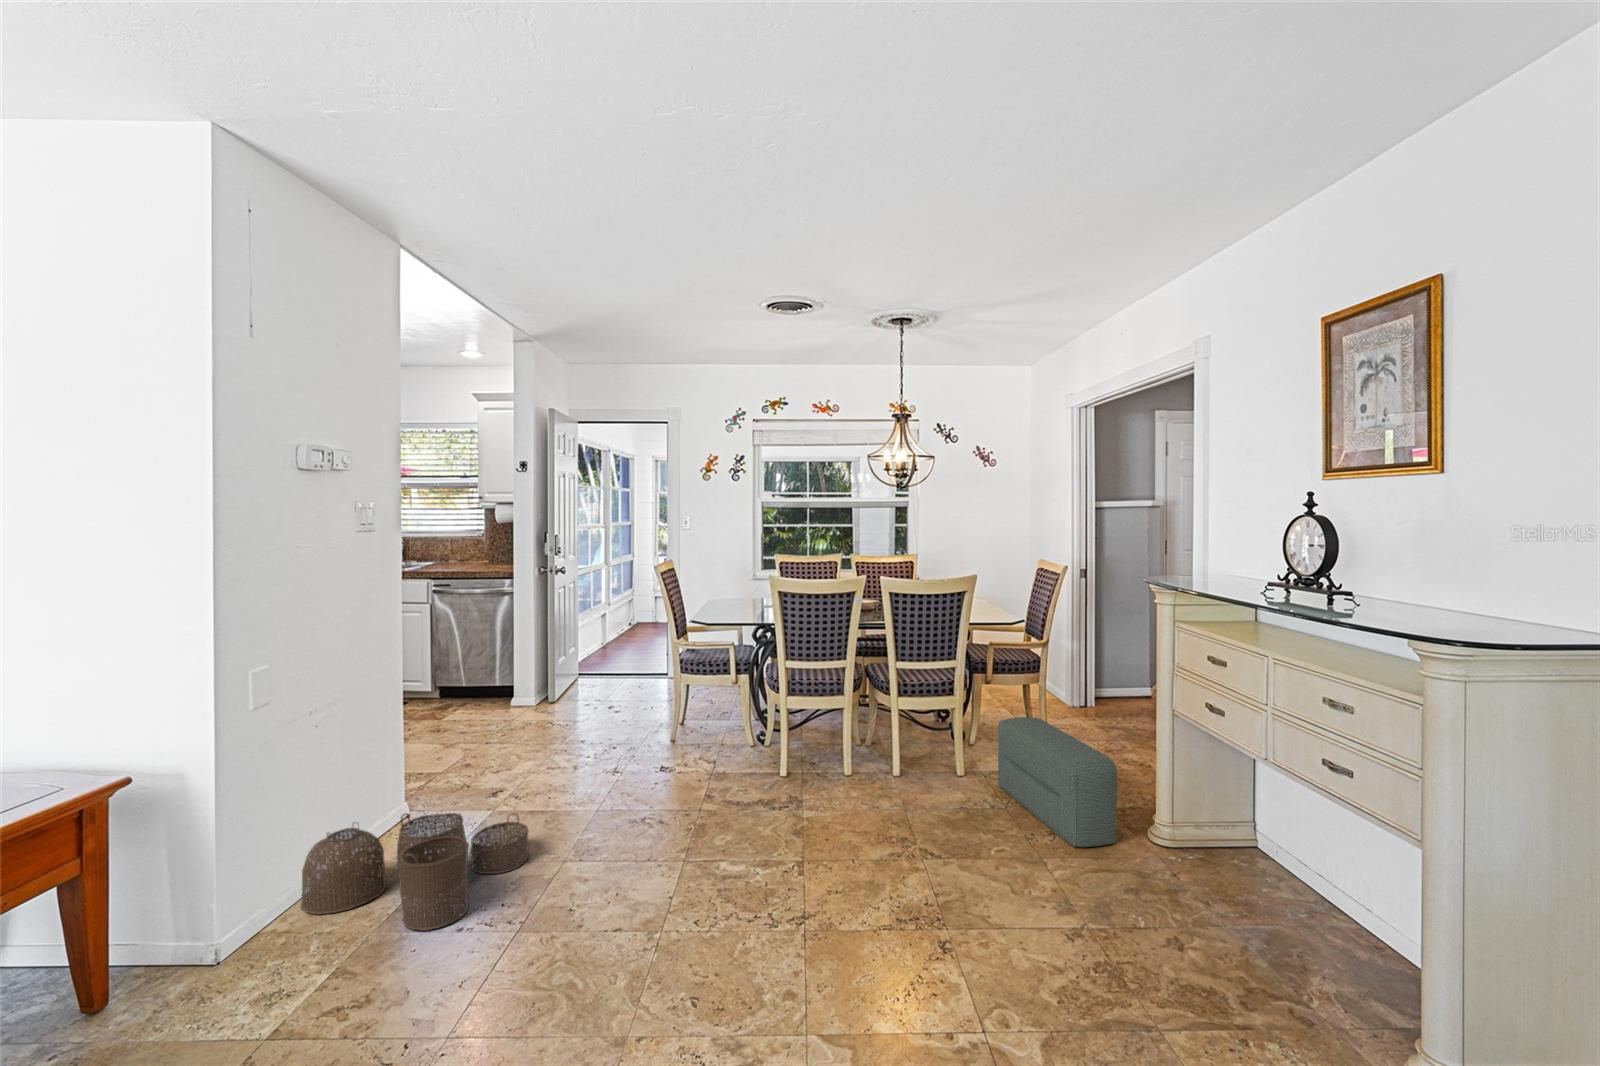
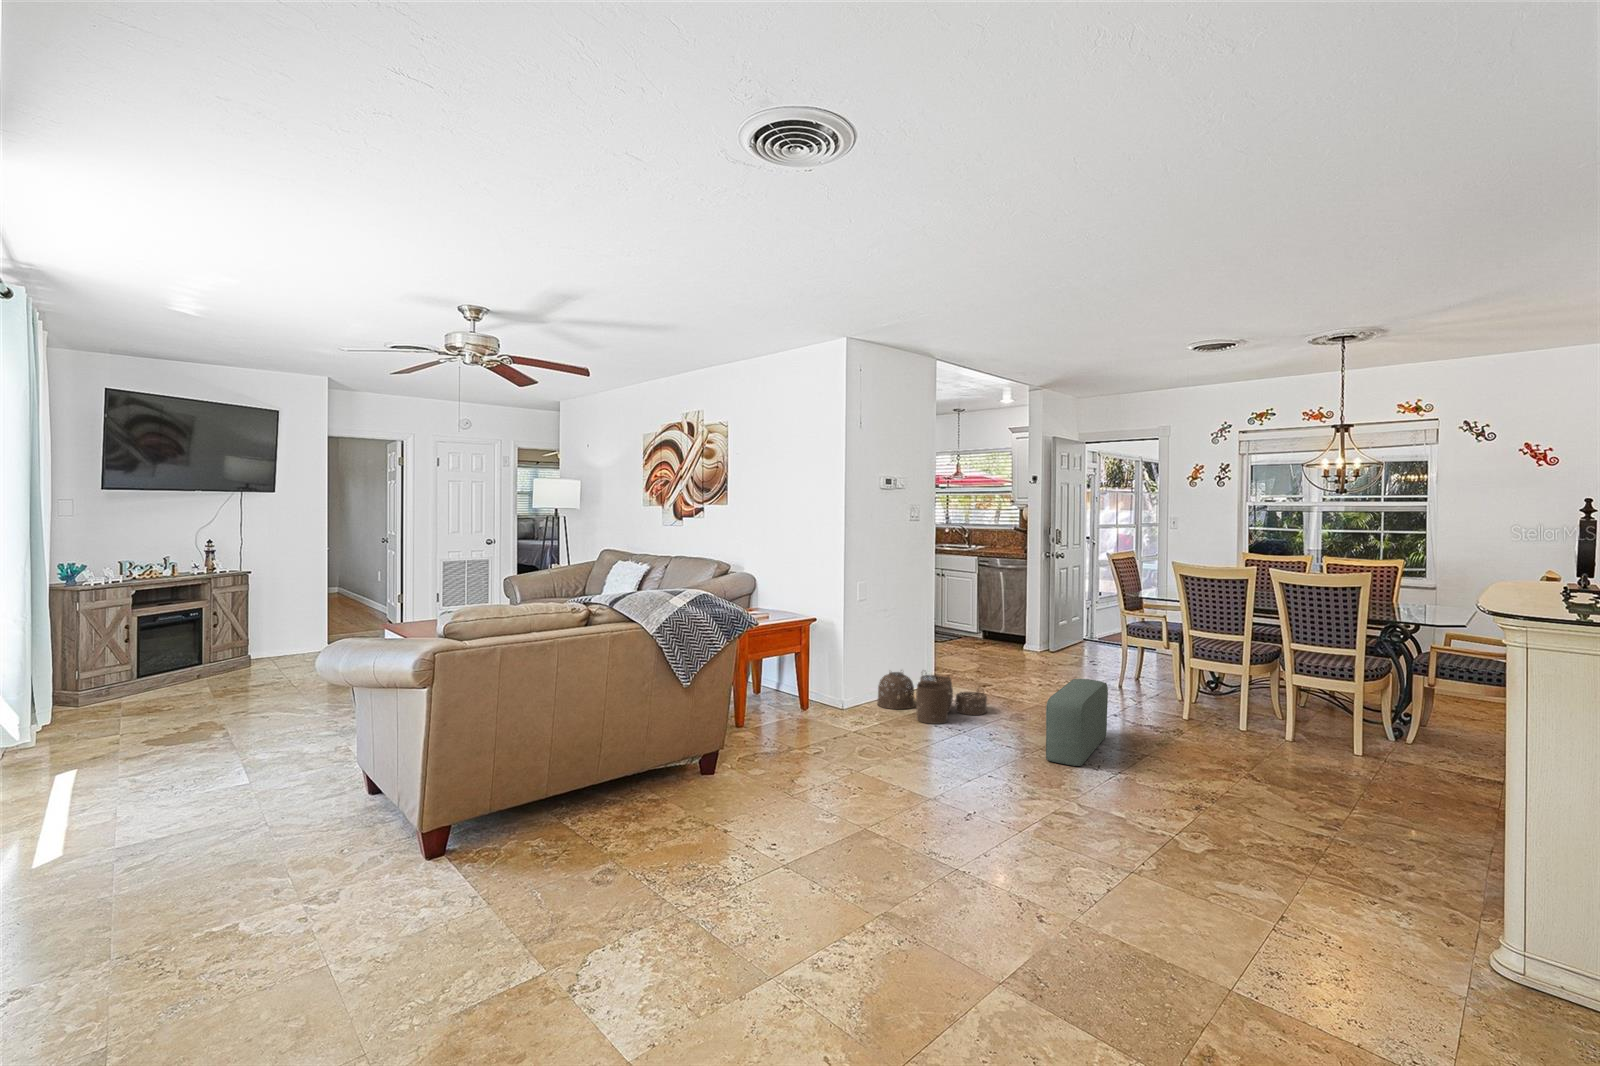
pouf: present [998,717,1117,847] -> present [1046,679,1108,766]

